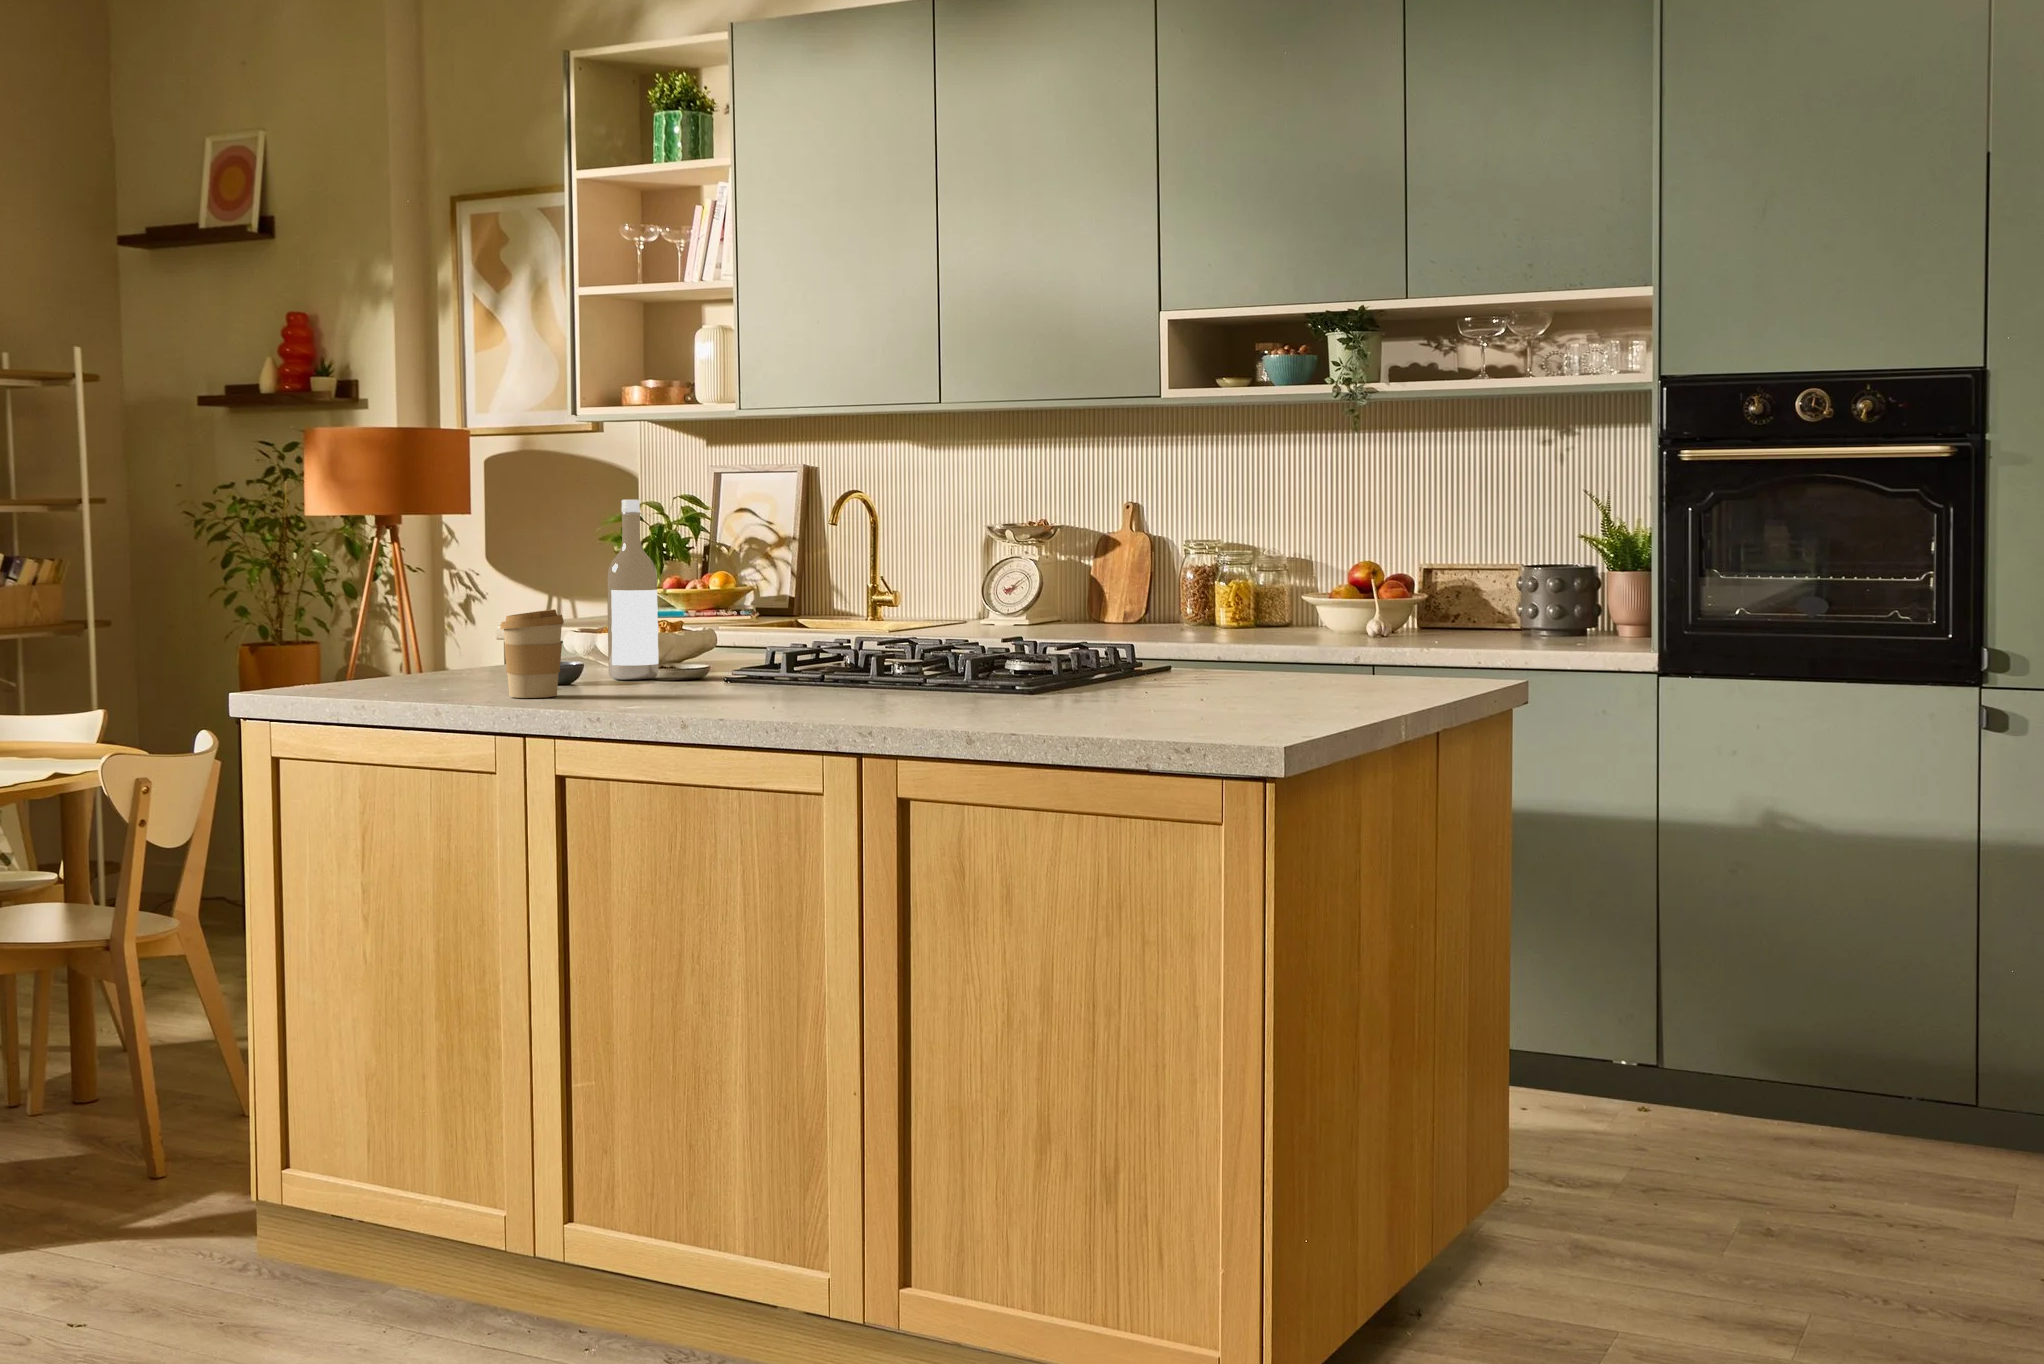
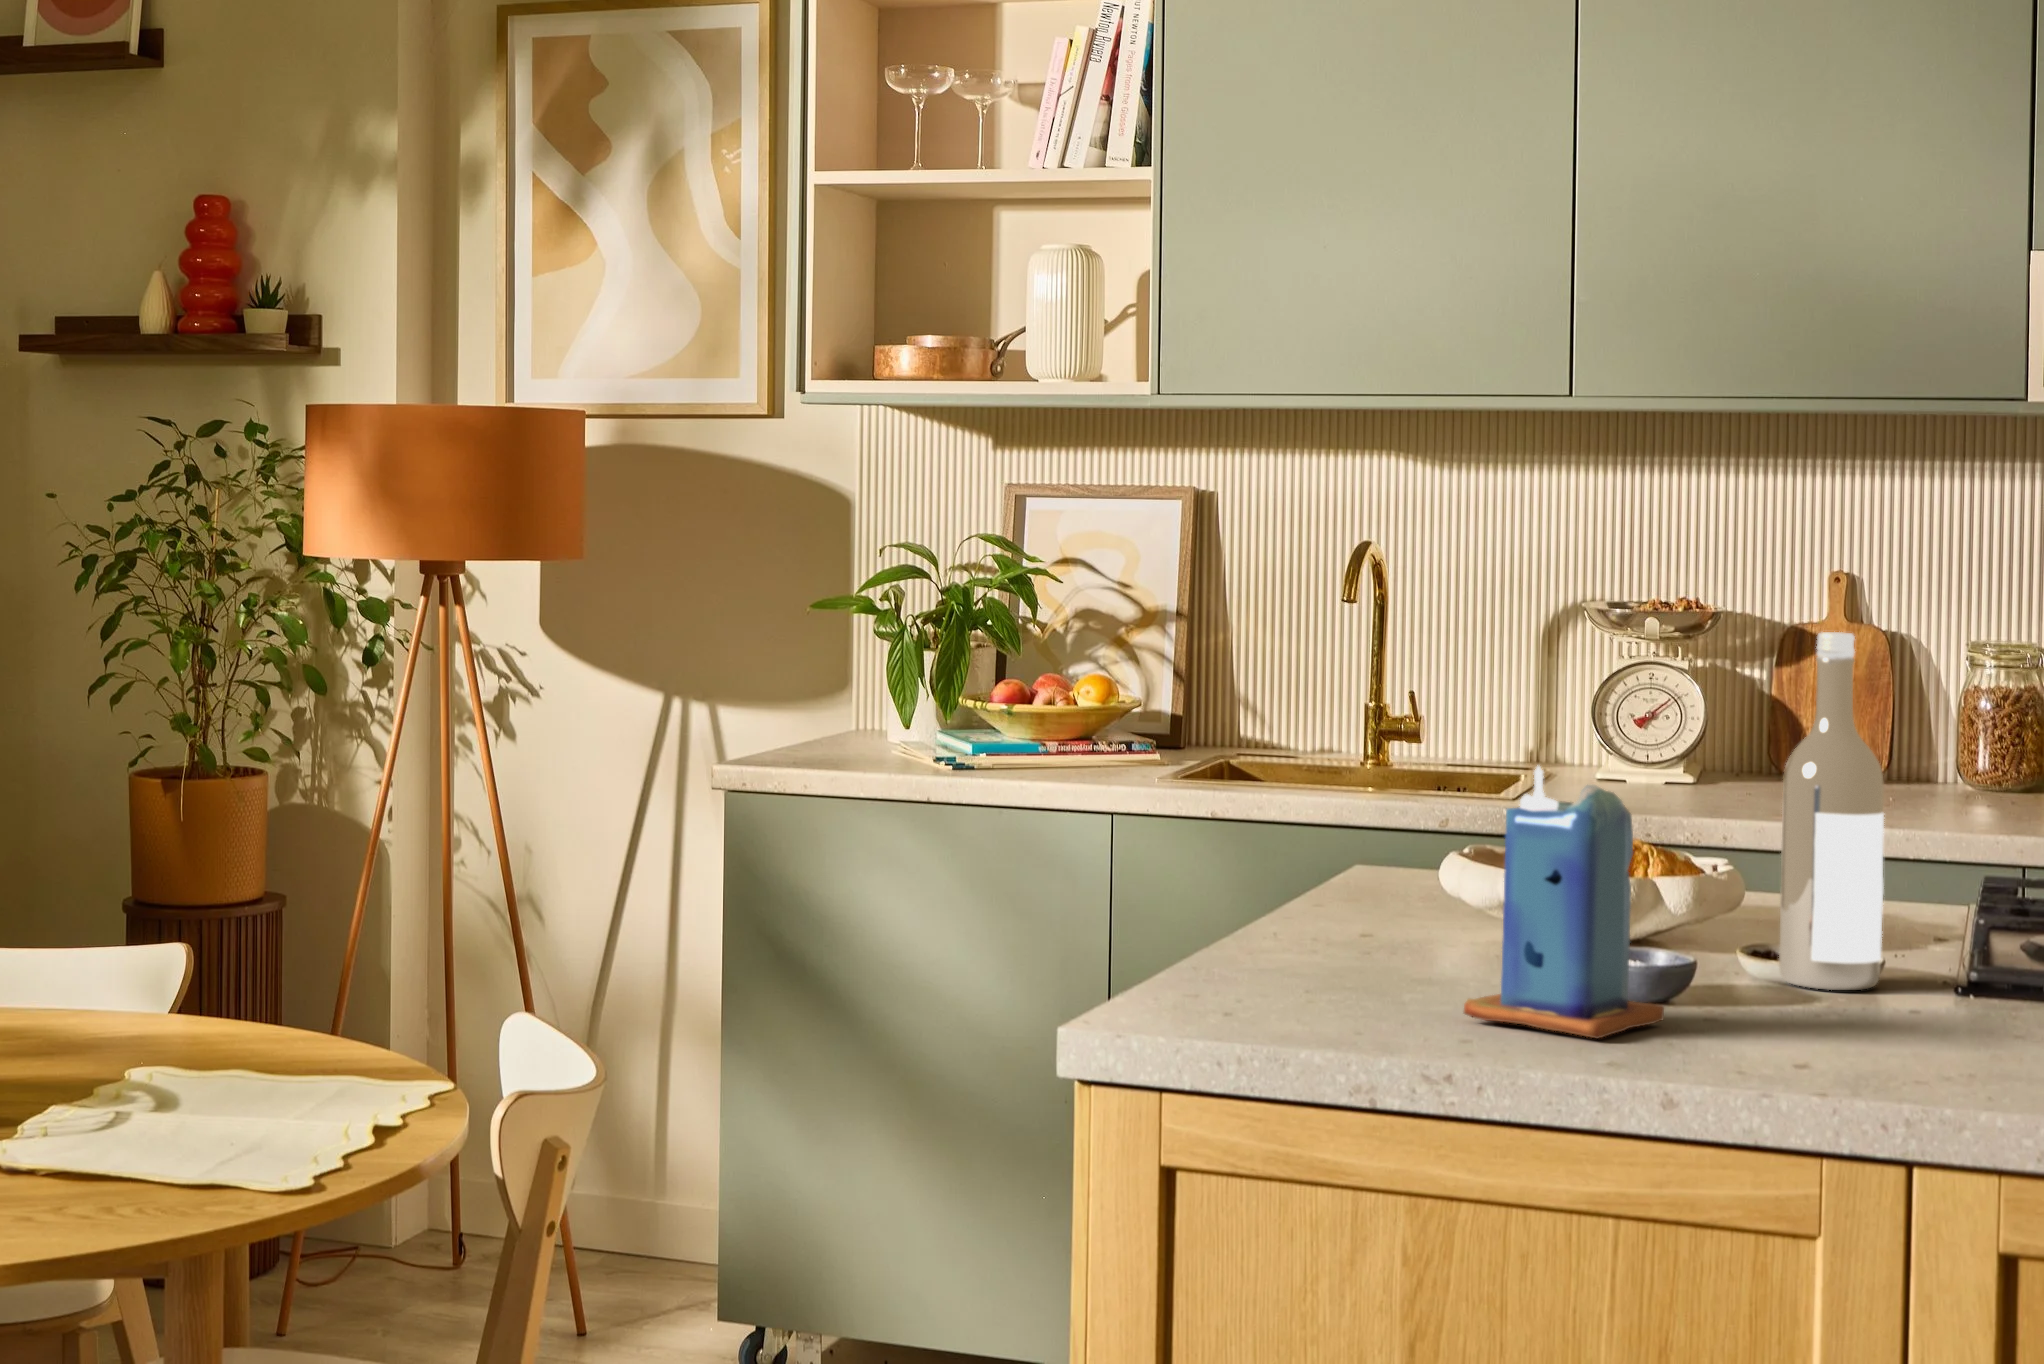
candle: none [372,561,467,690] -> present [1464,766,1664,1039]
coffee cup: present [500,609,564,698] -> none [1881,884,2018,1073]

